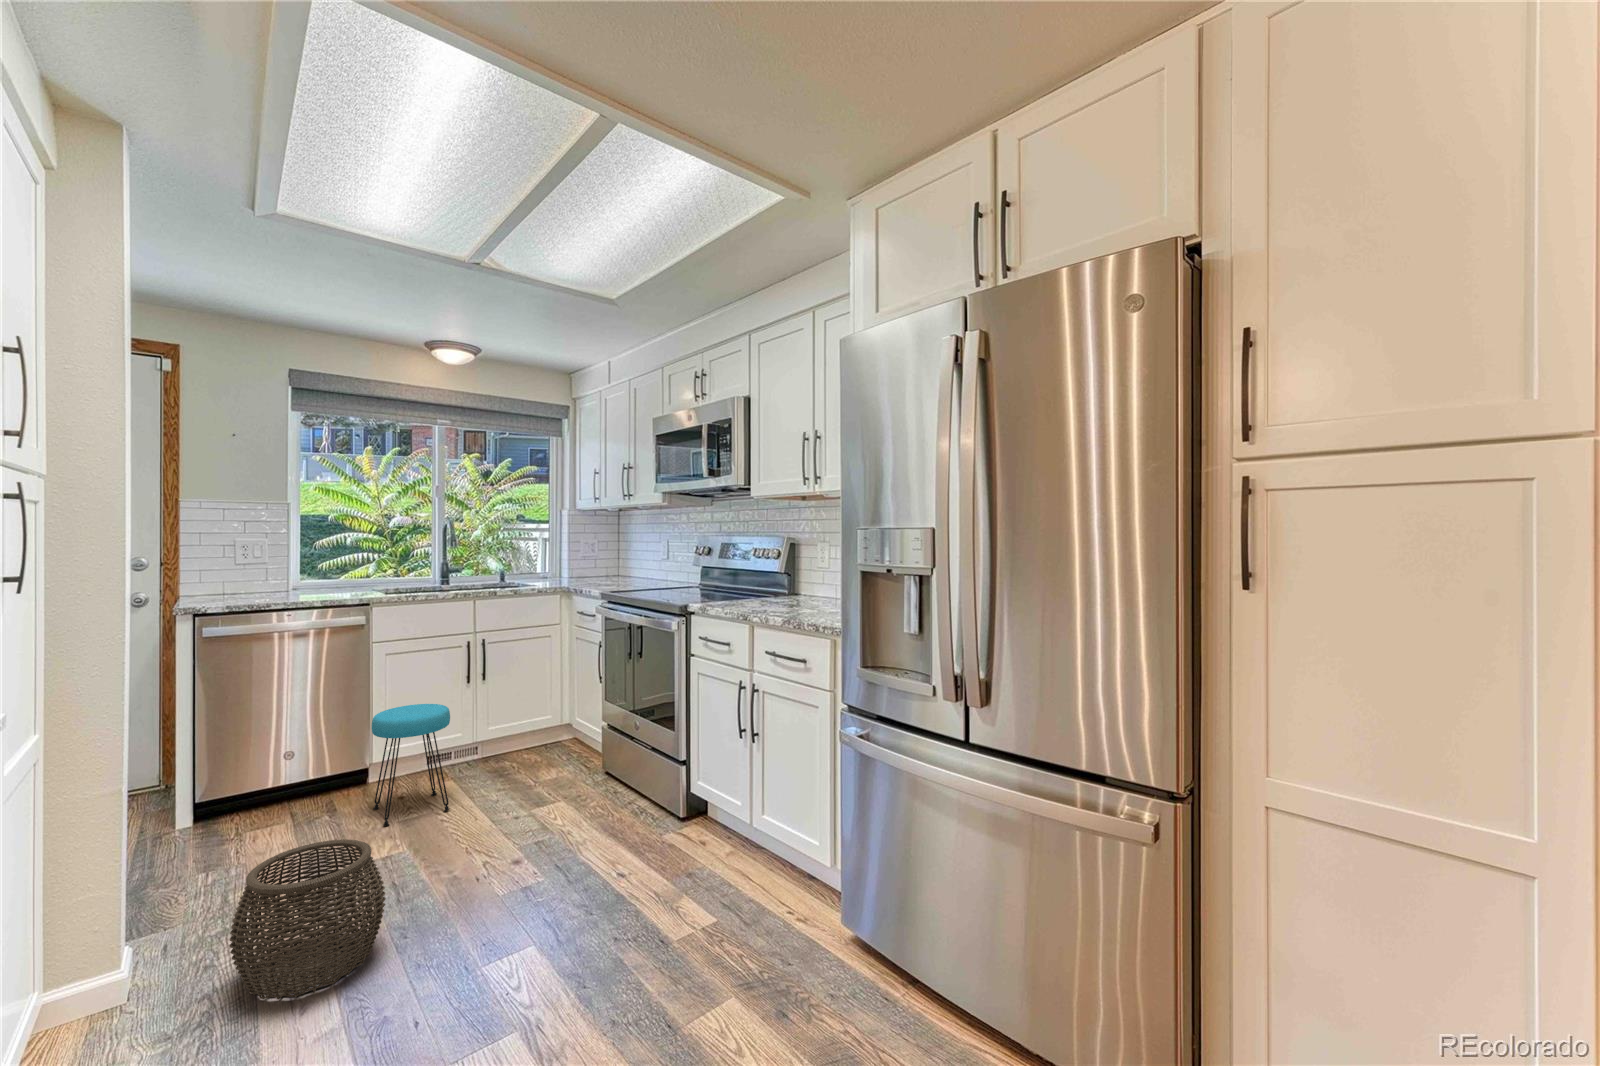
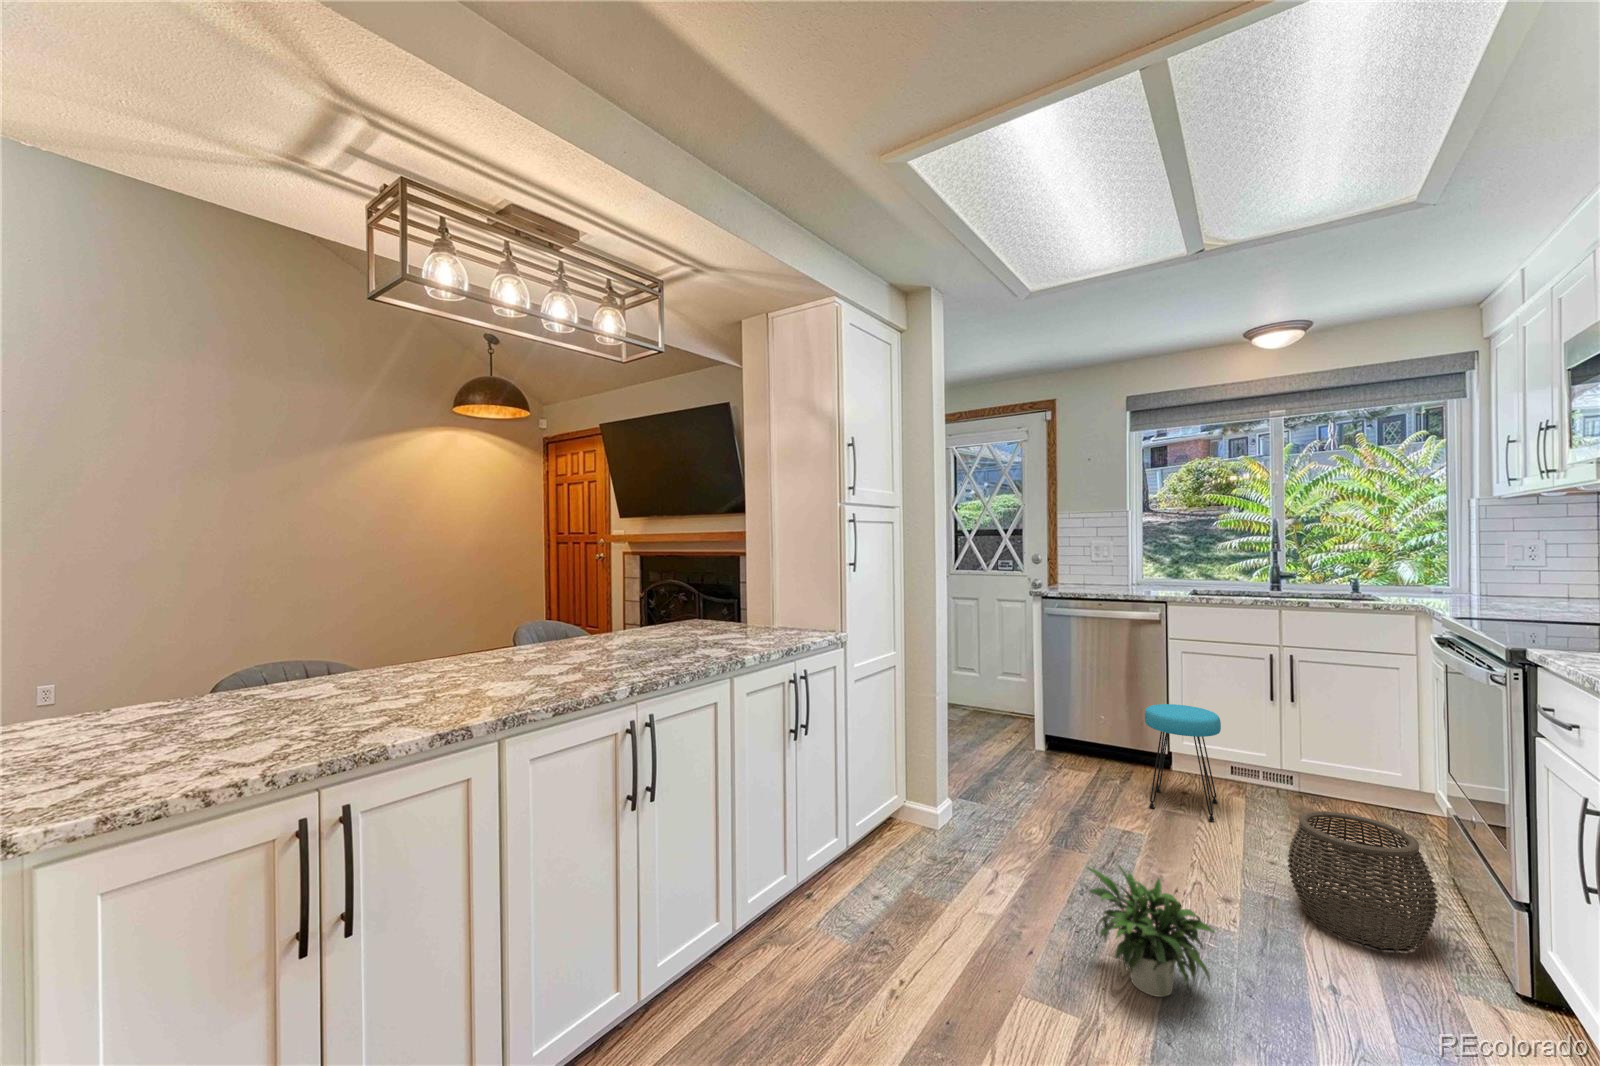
woven basket: present [230,839,386,1000] -> present [1288,811,1438,951]
potted plant: none [435,859,594,971] -> present [1089,866,1215,997]

